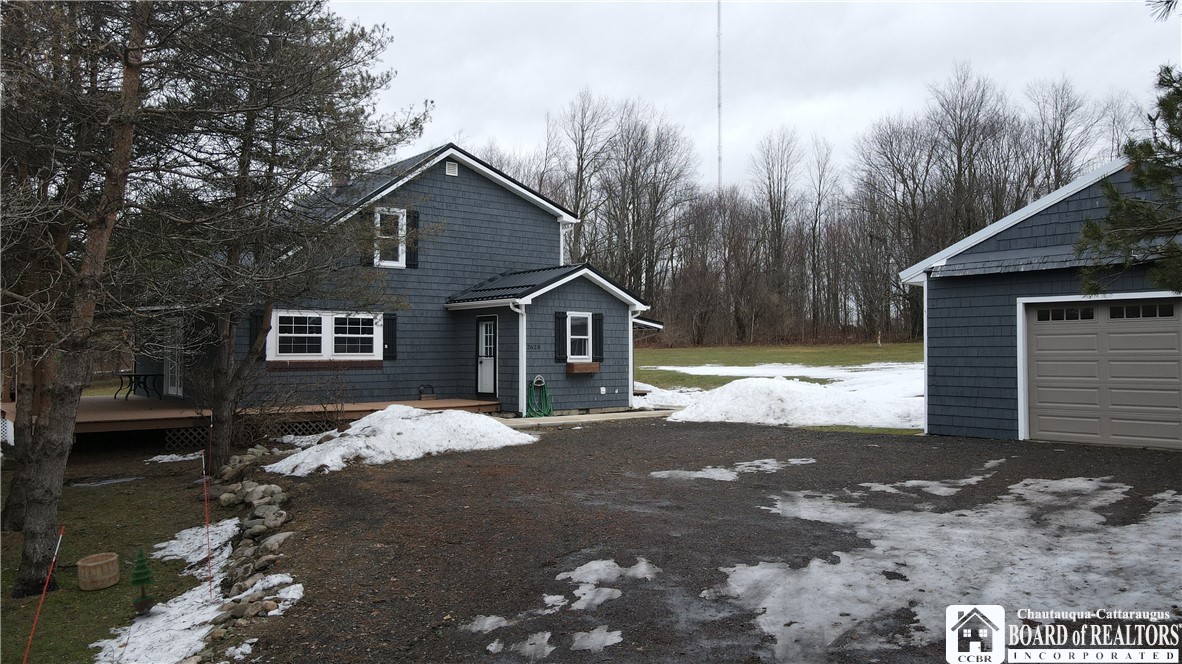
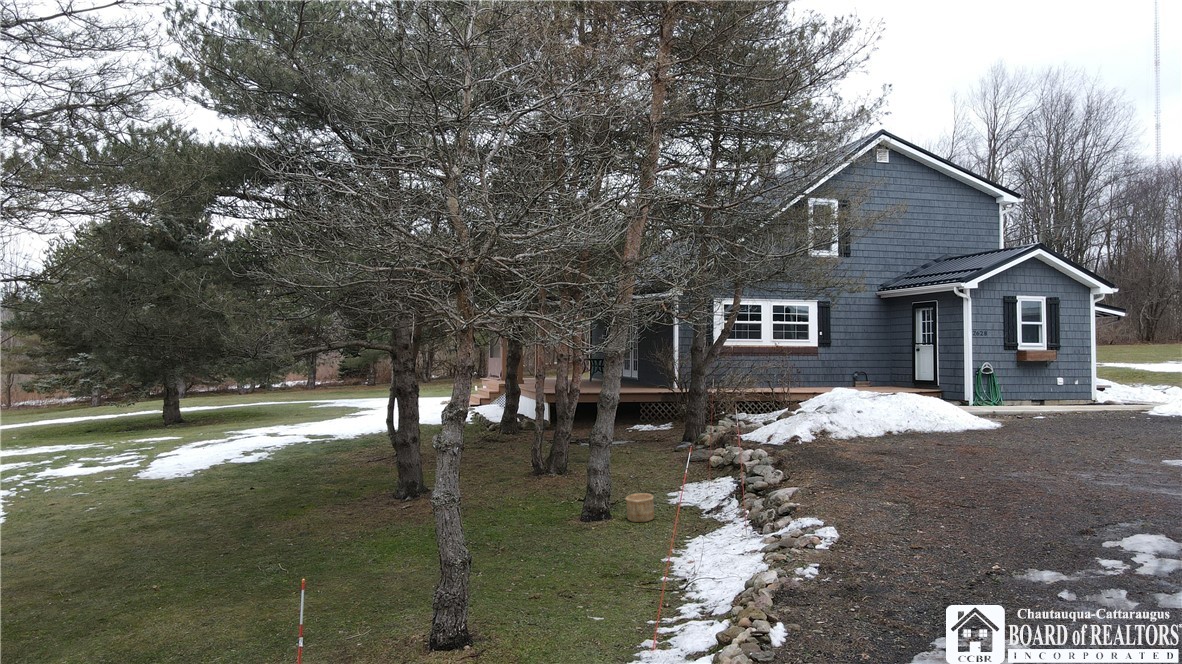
potted tree: present [129,548,156,615] -> none [676,489,697,547]

